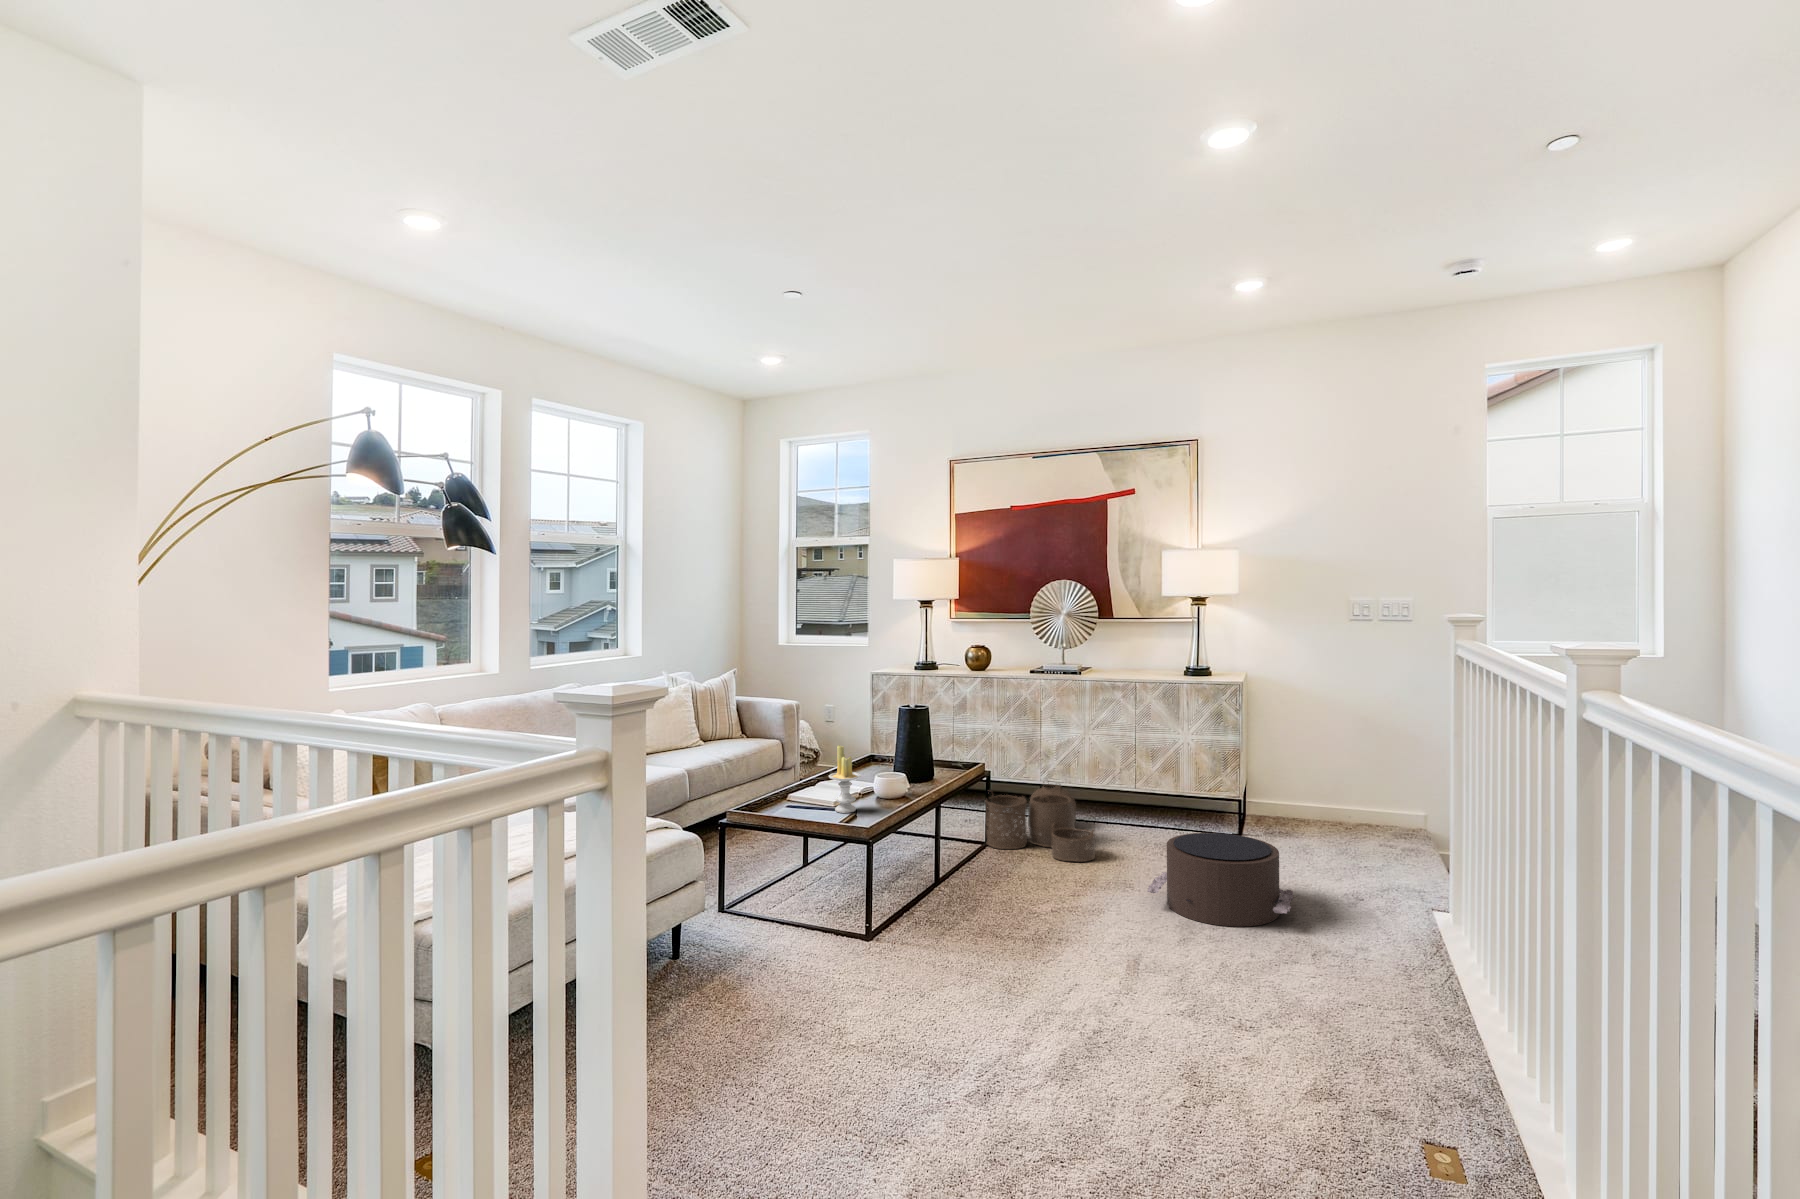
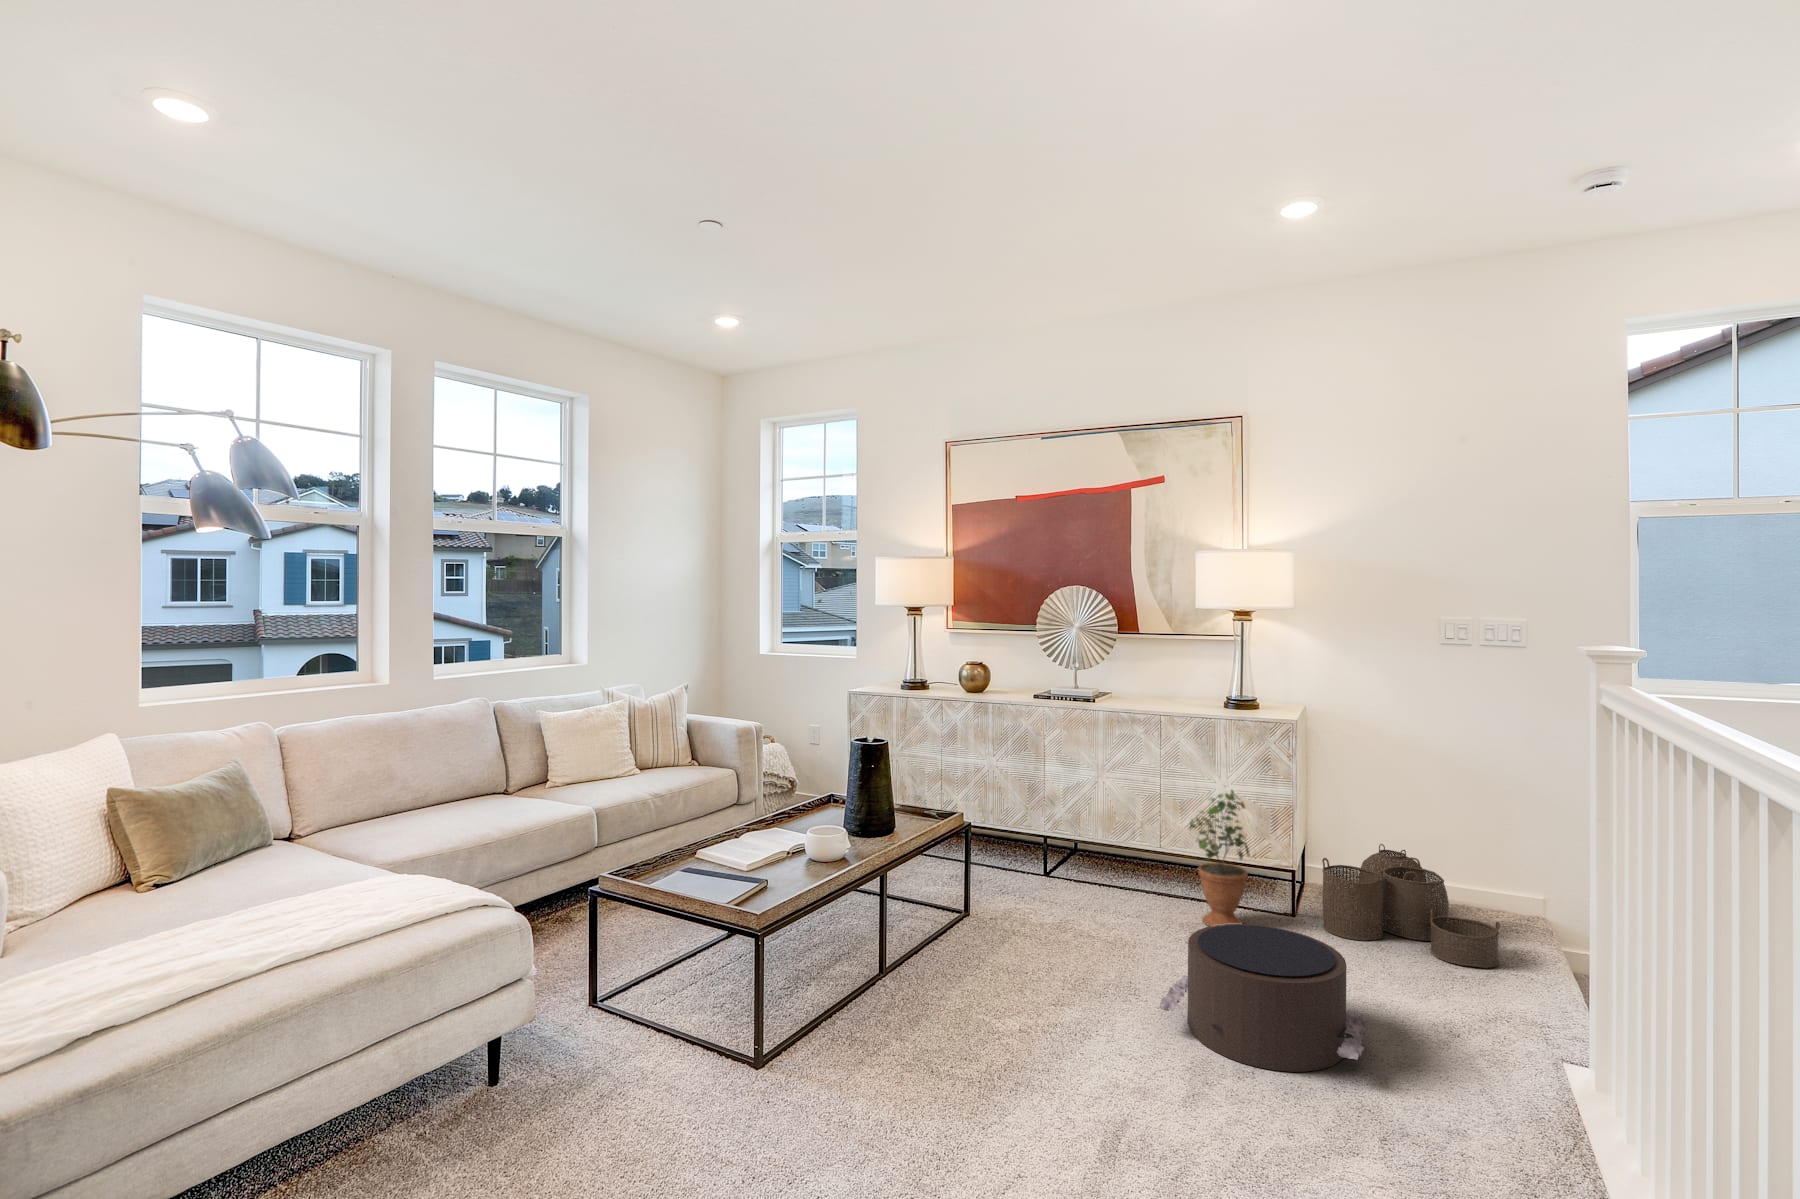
potted plant: none [1160,737,1208,847] -> present [1190,790,1250,926]
candle: present [829,745,862,813] -> none [732,792,775,884]
woven basket: present [986,784,1095,862] -> present [1322,844,1500,968]

